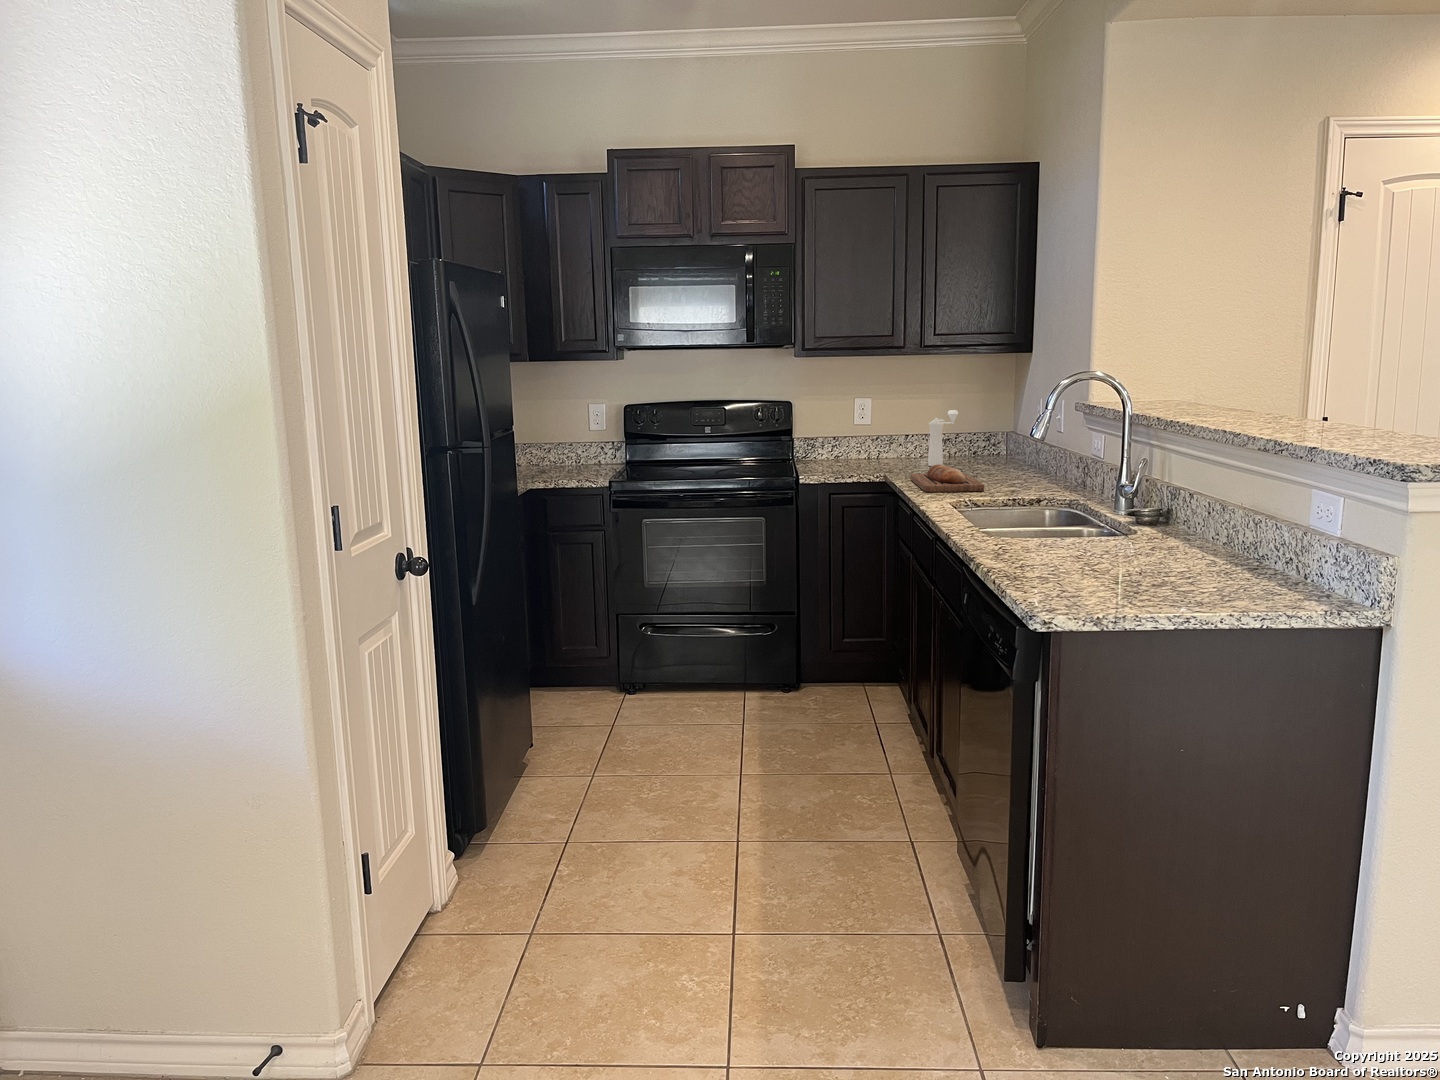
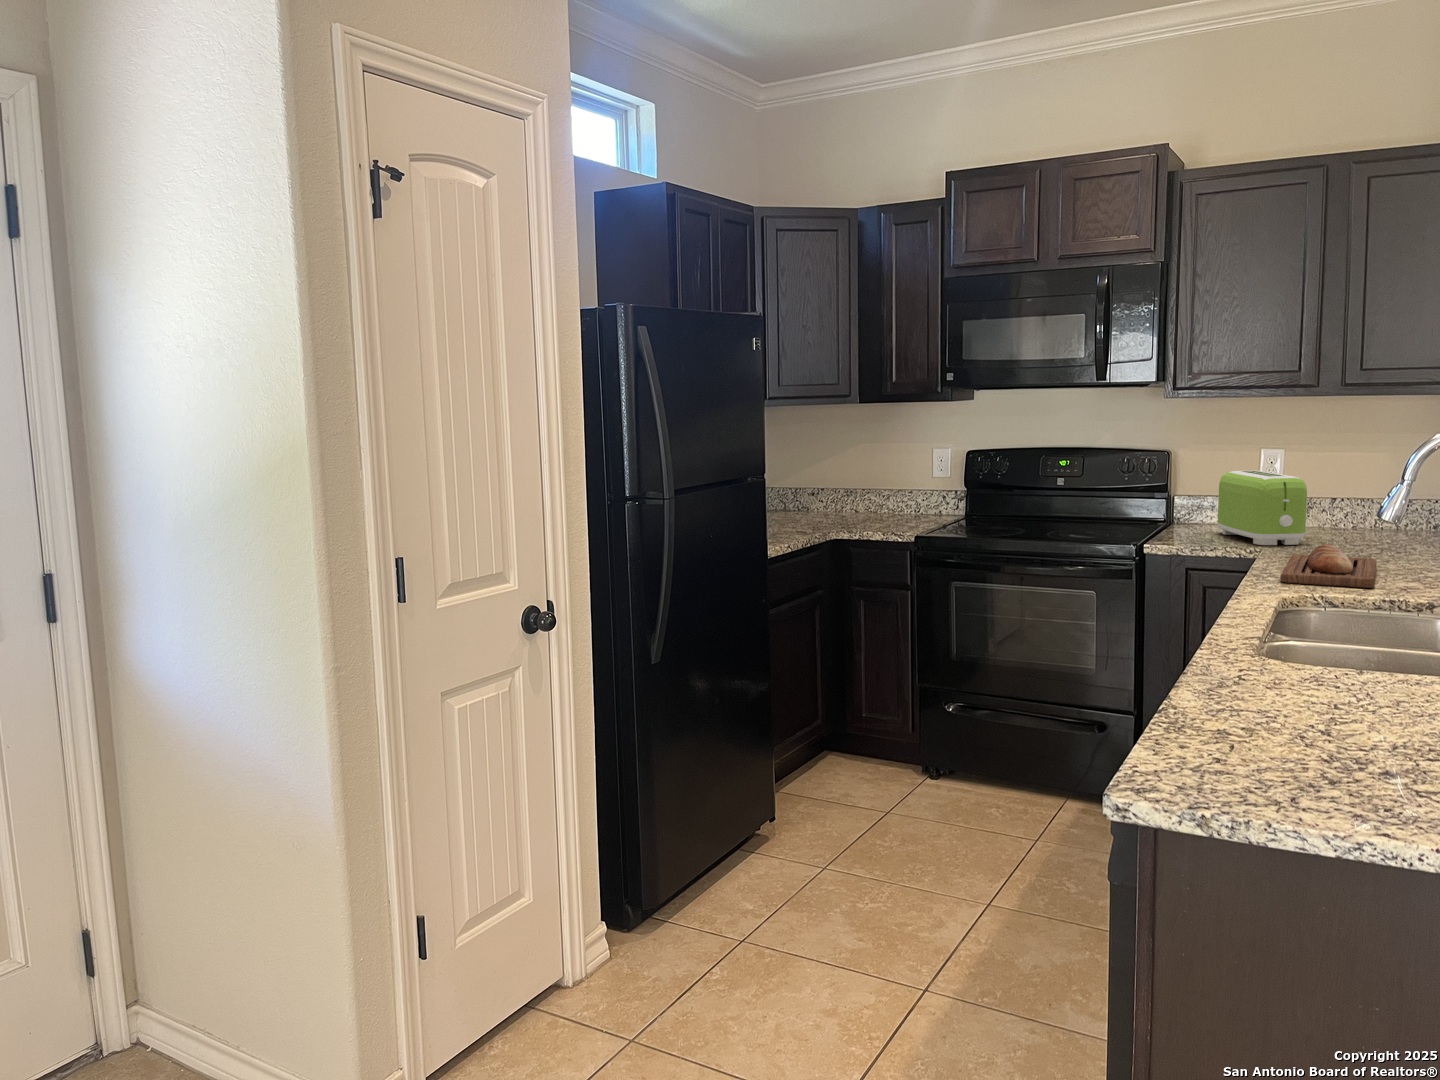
pepper mill: present [928,410,959,466] -> none [1355,468,1411,544]
toaster: none [832,416,901,471] -> present [1218,470,1307,545]

